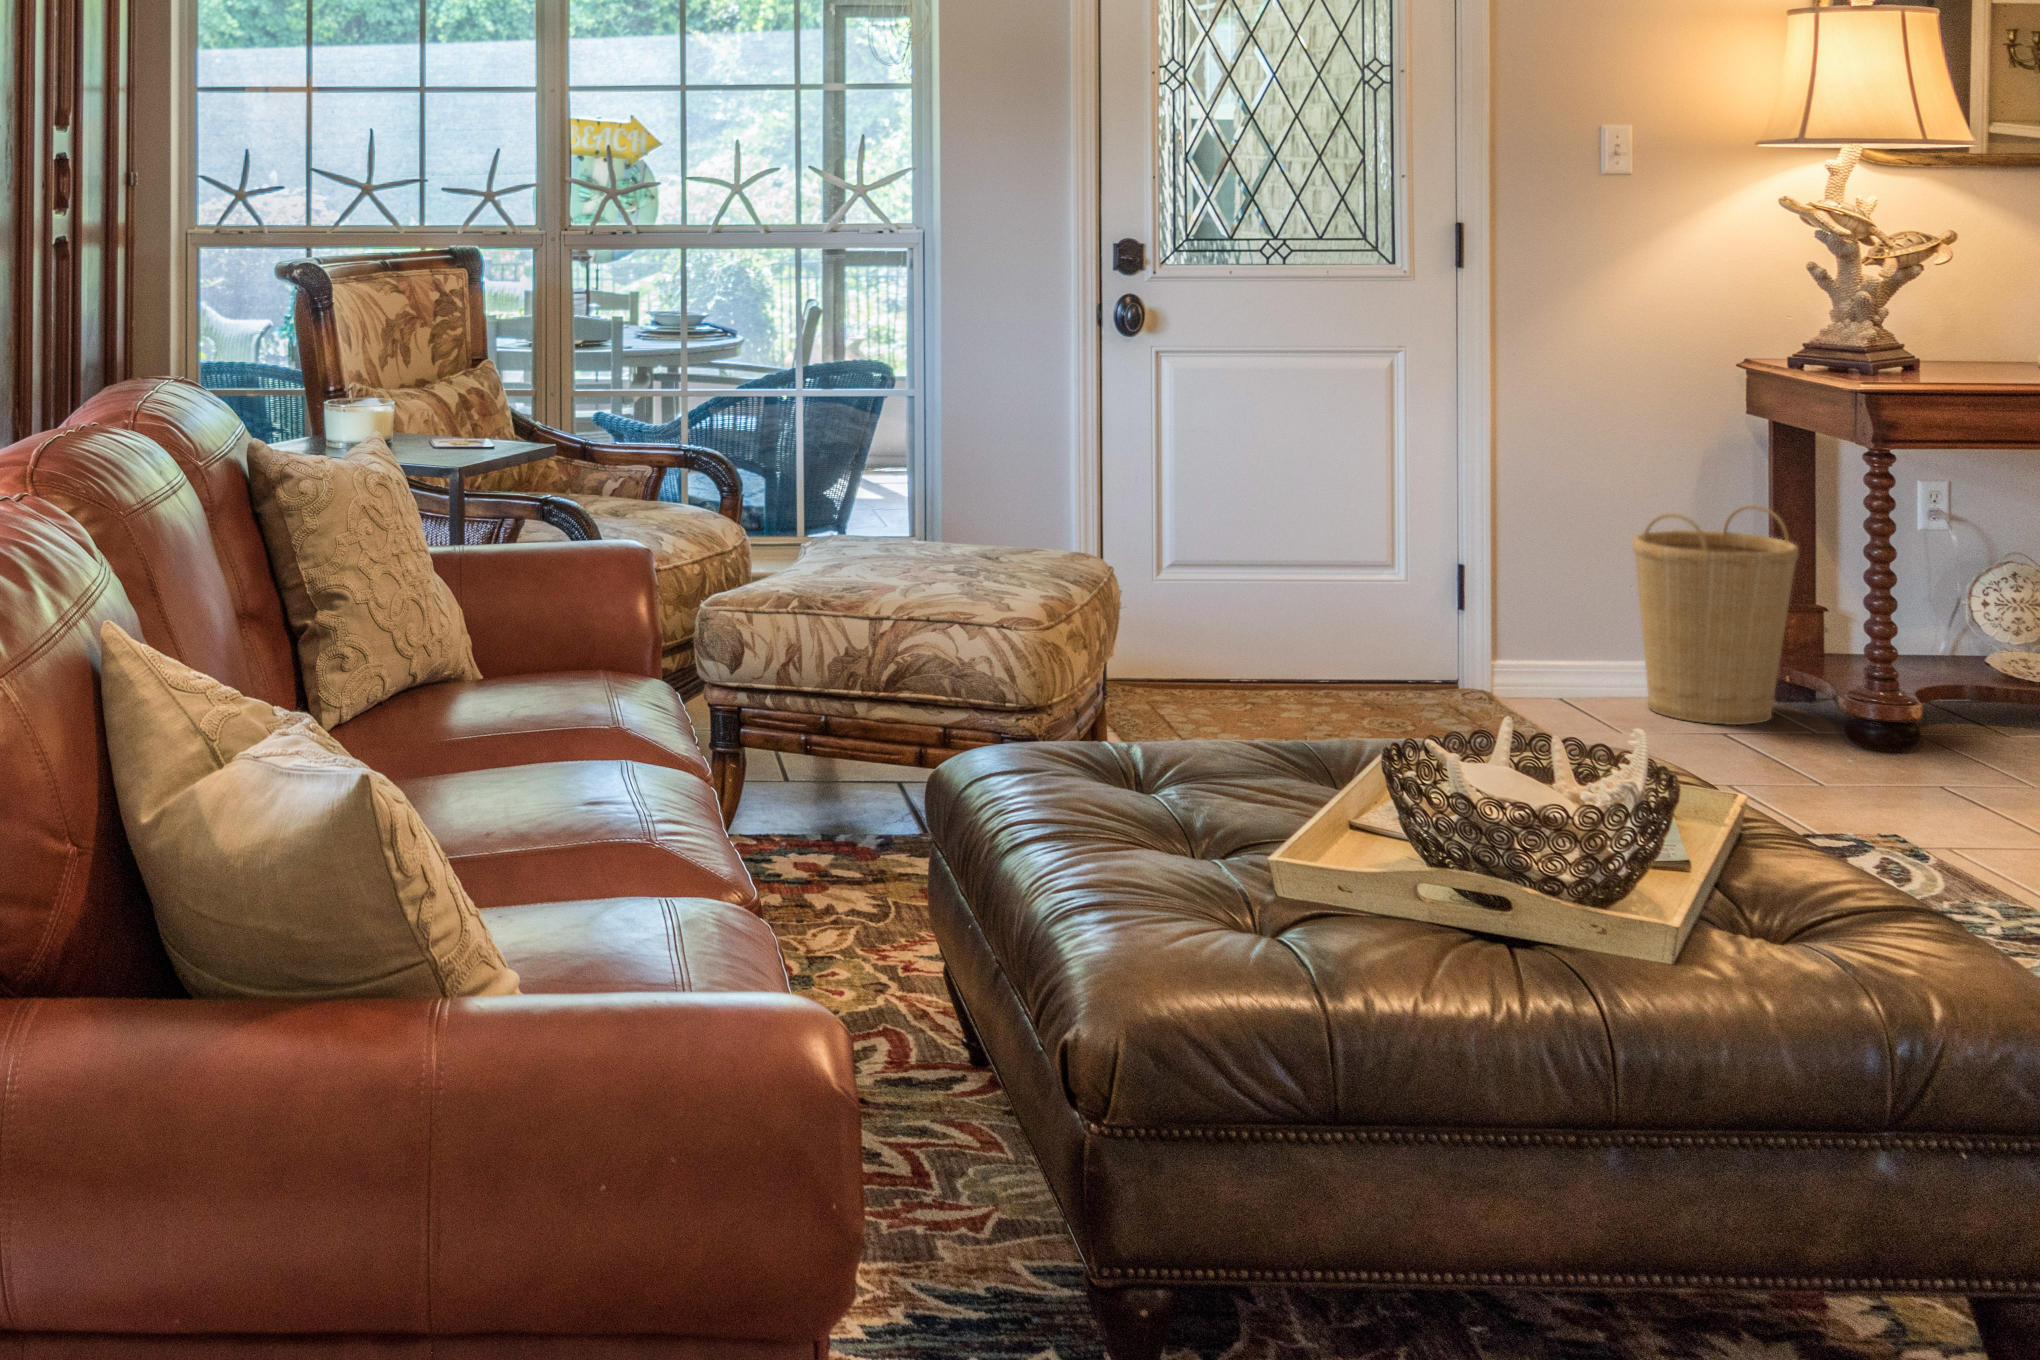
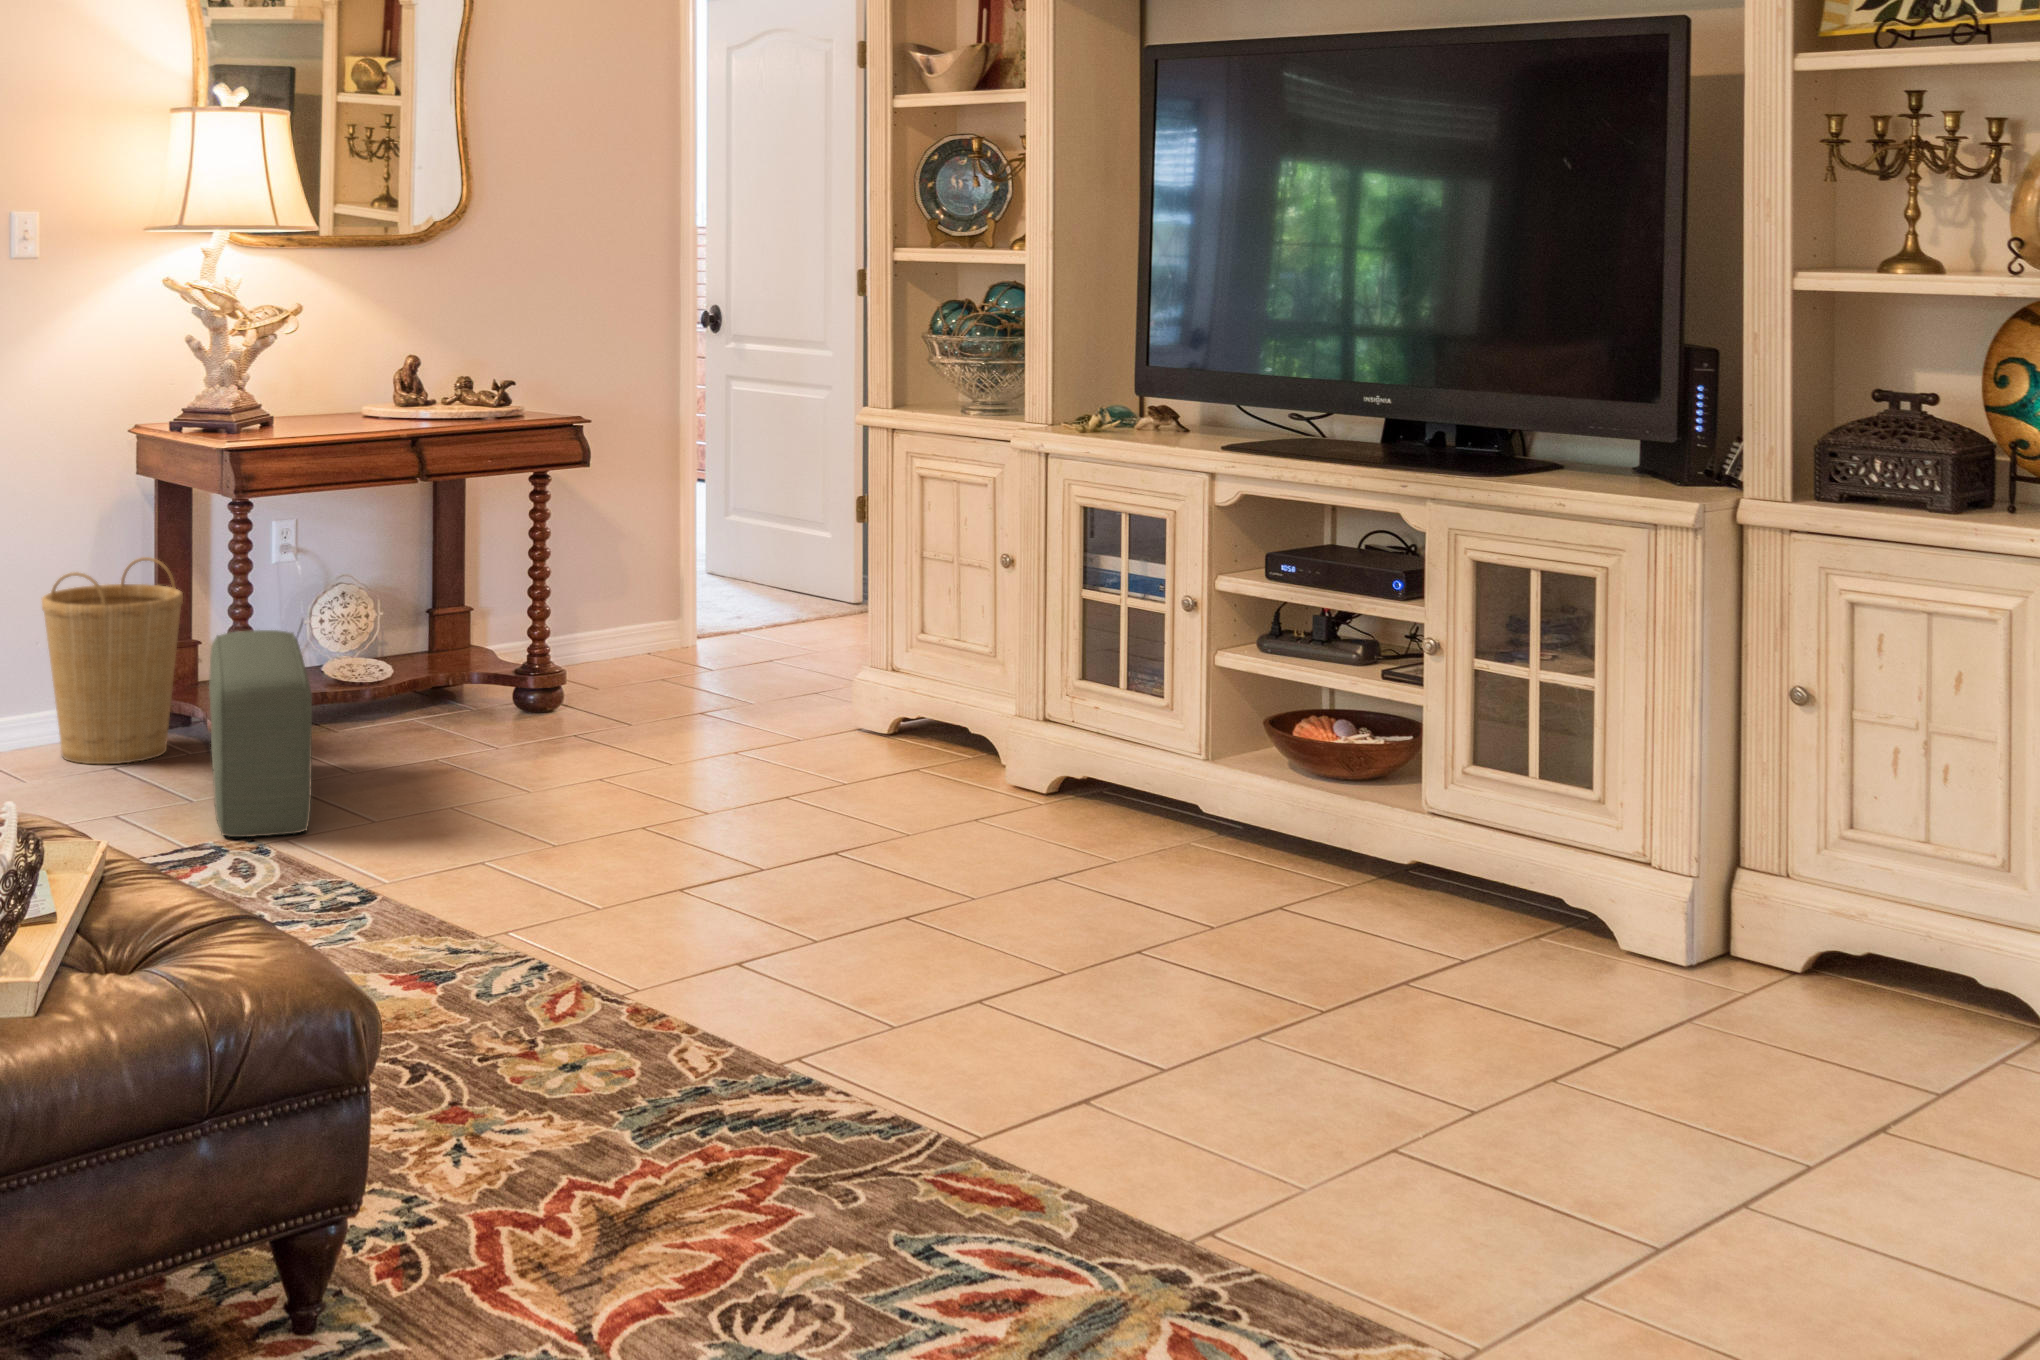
pouf: none [1831,595,1969,831] -> present [209,630,312,837]

